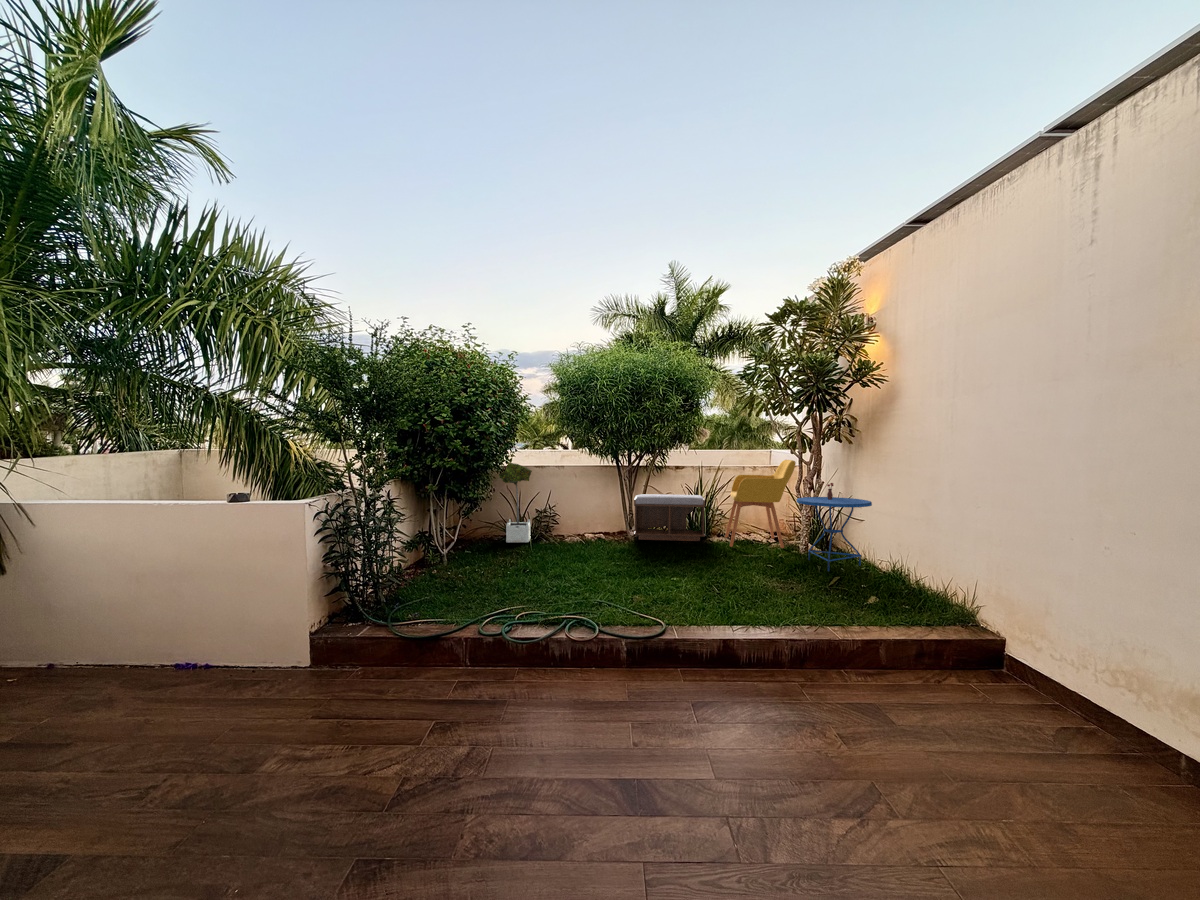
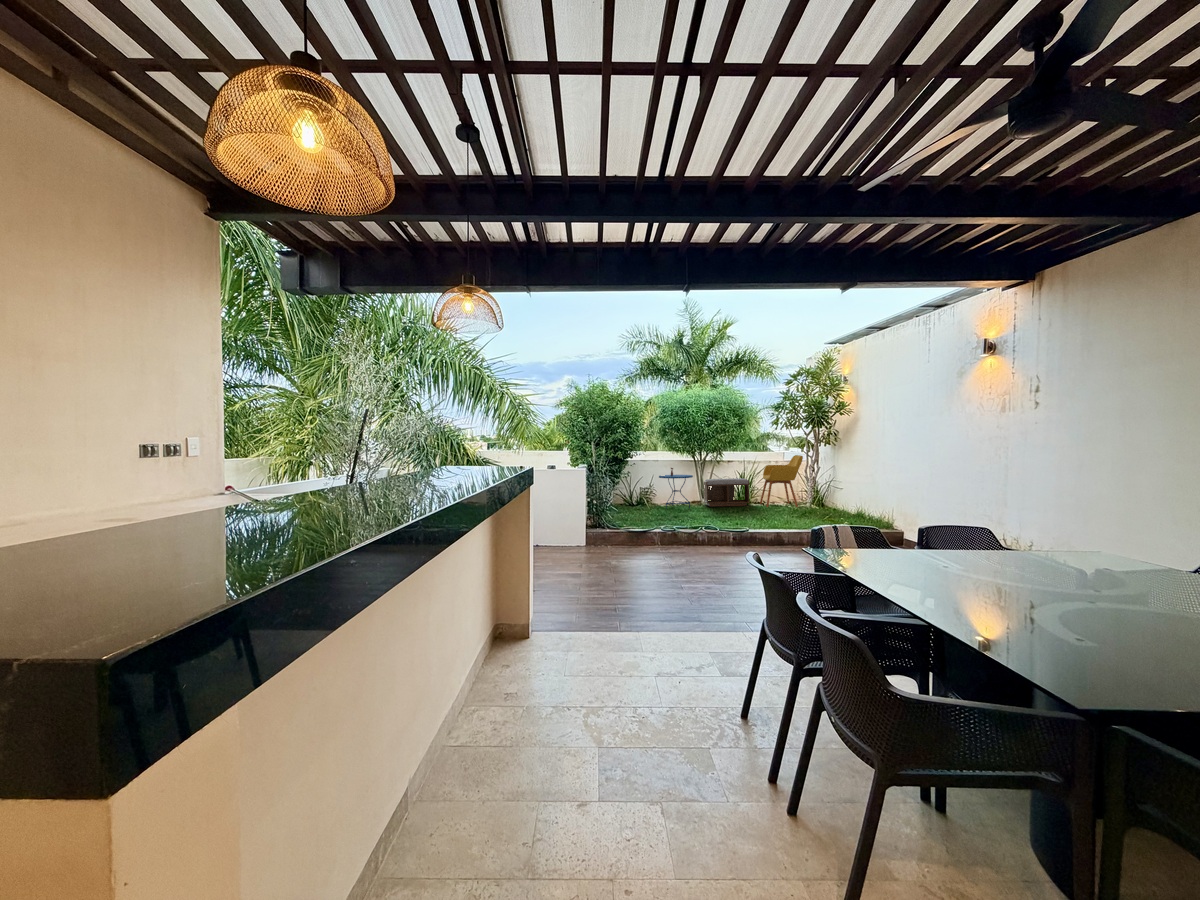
potted tree: present [499,461,532,542] -> none [622,461,644,511]
side table: present [797,483,872,571] -> present [659,468,693,509]

